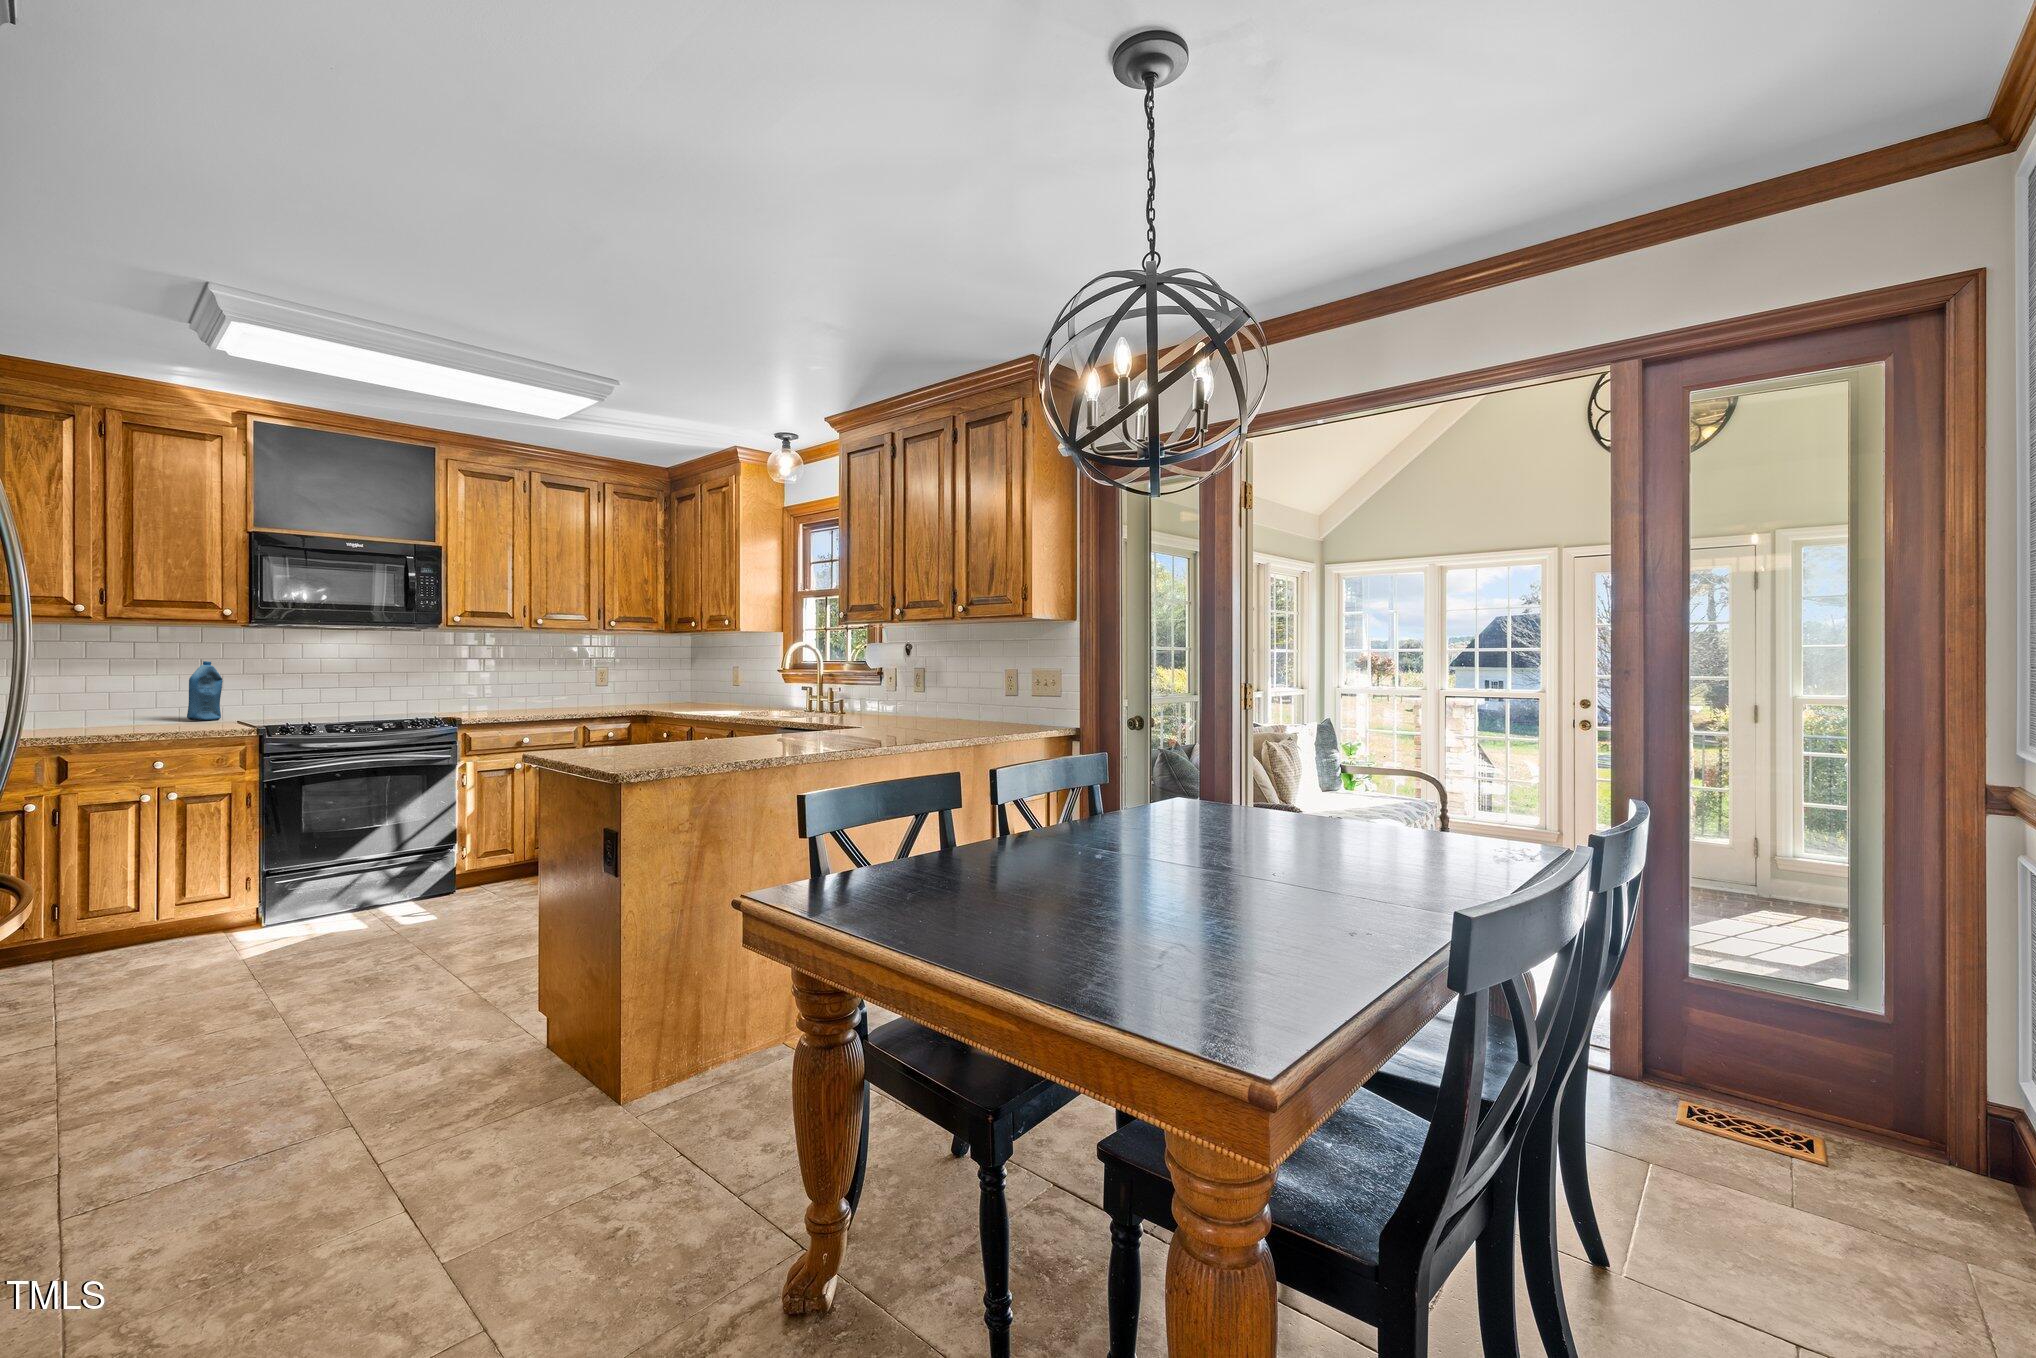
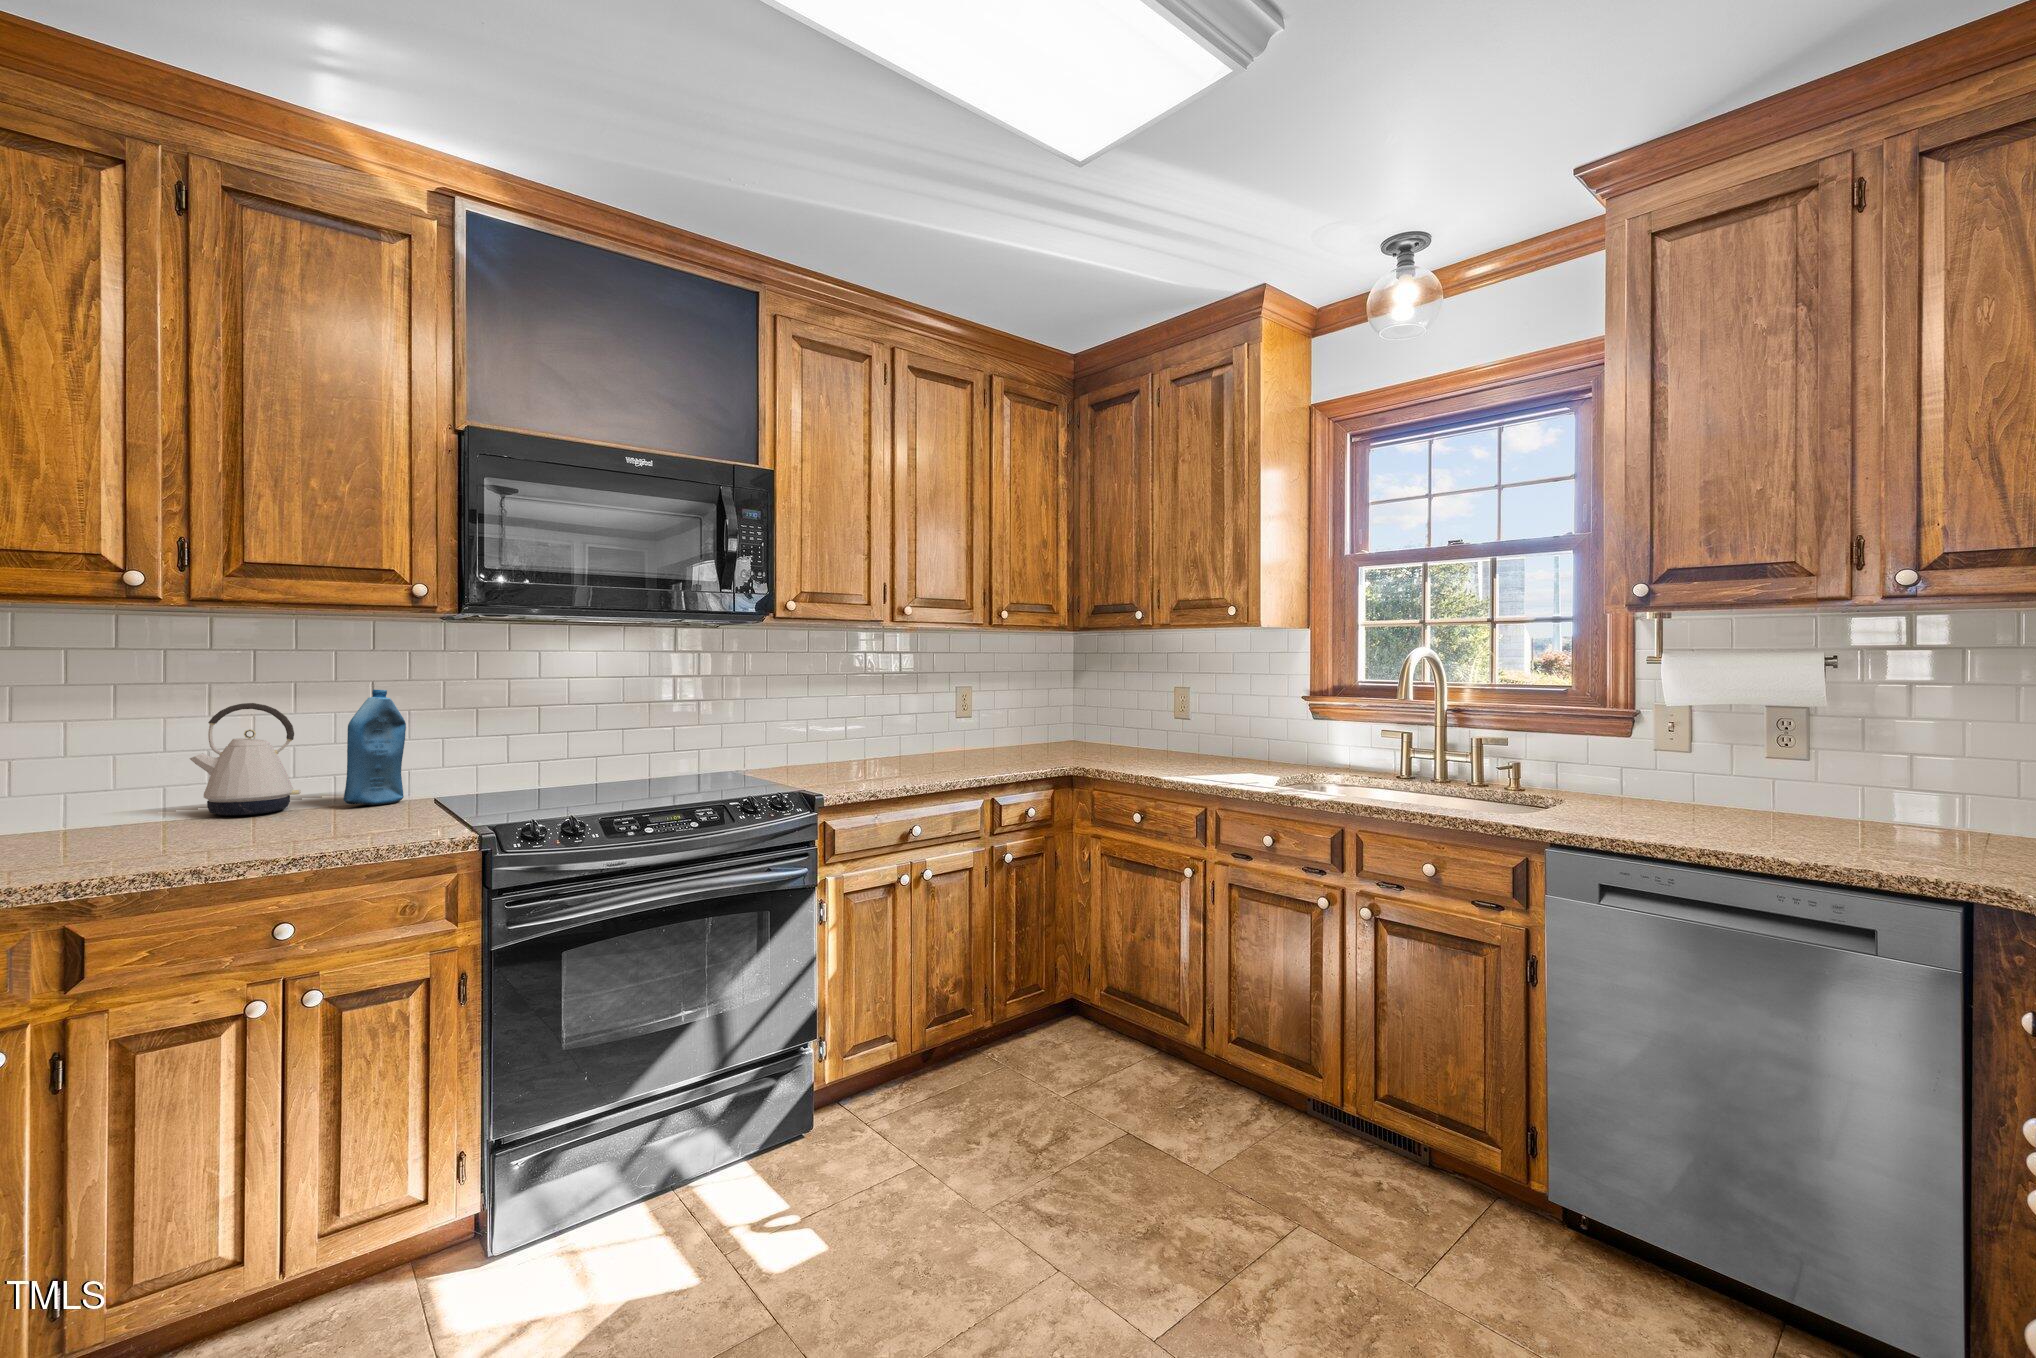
kettle: none [102,667,163,723] -> present [190,703,301,816]

